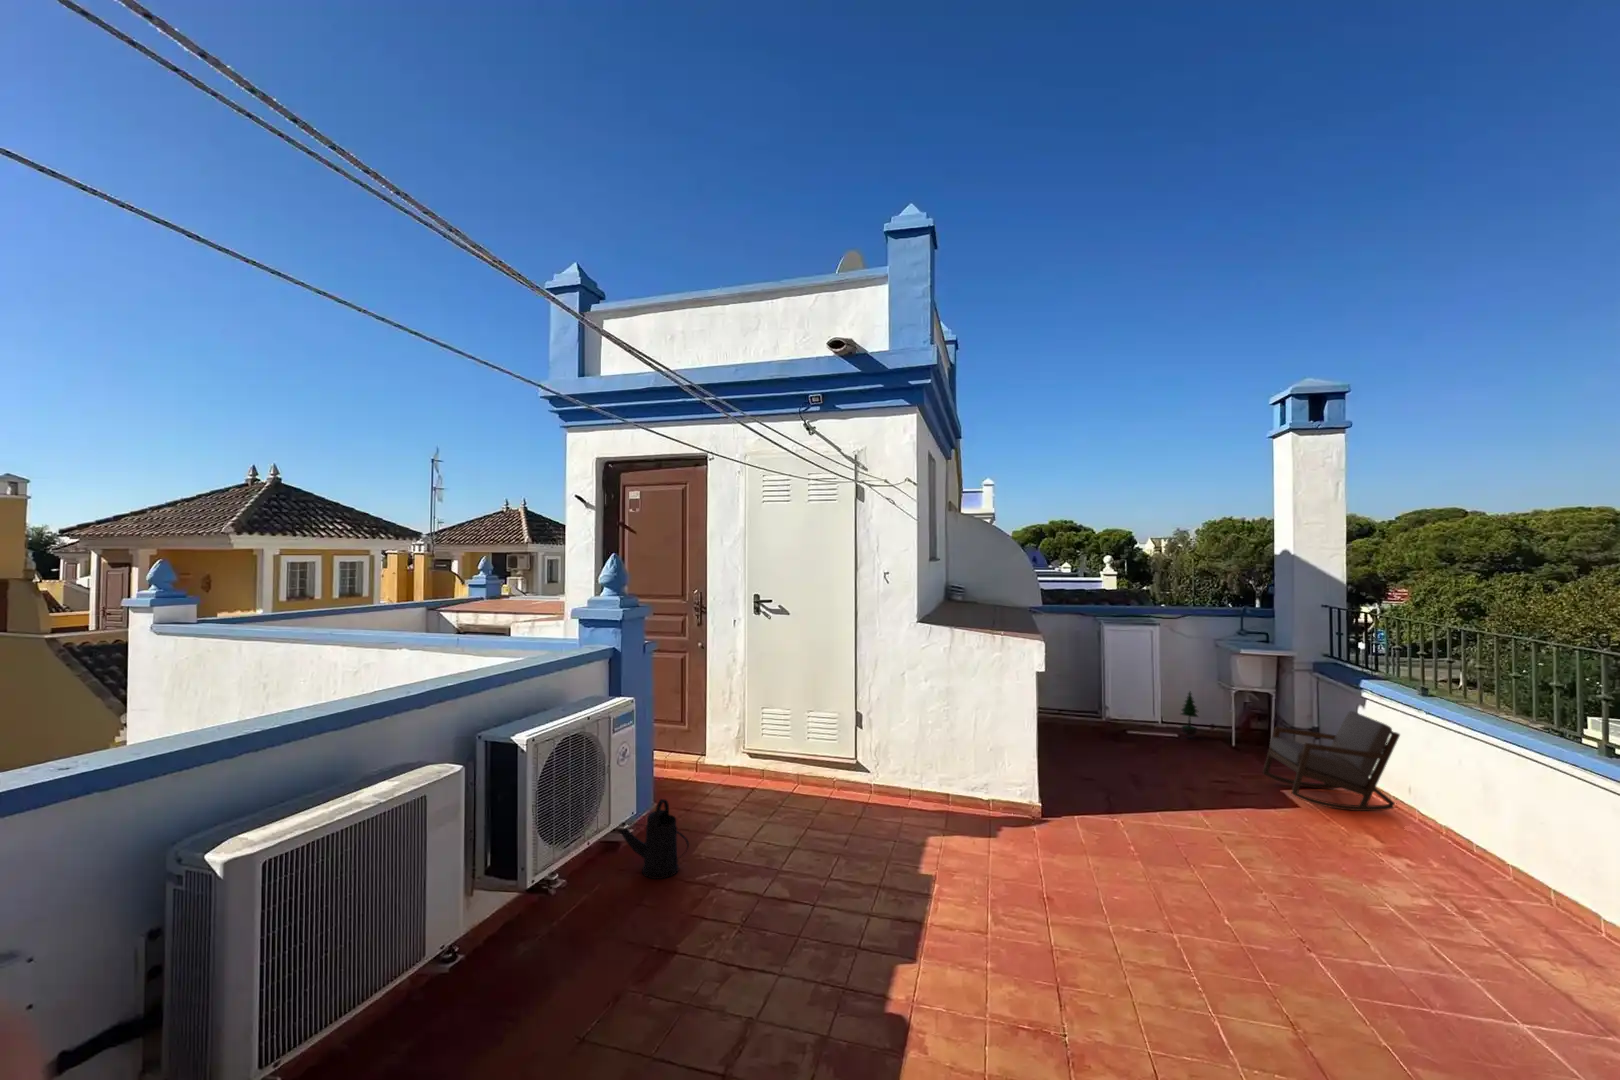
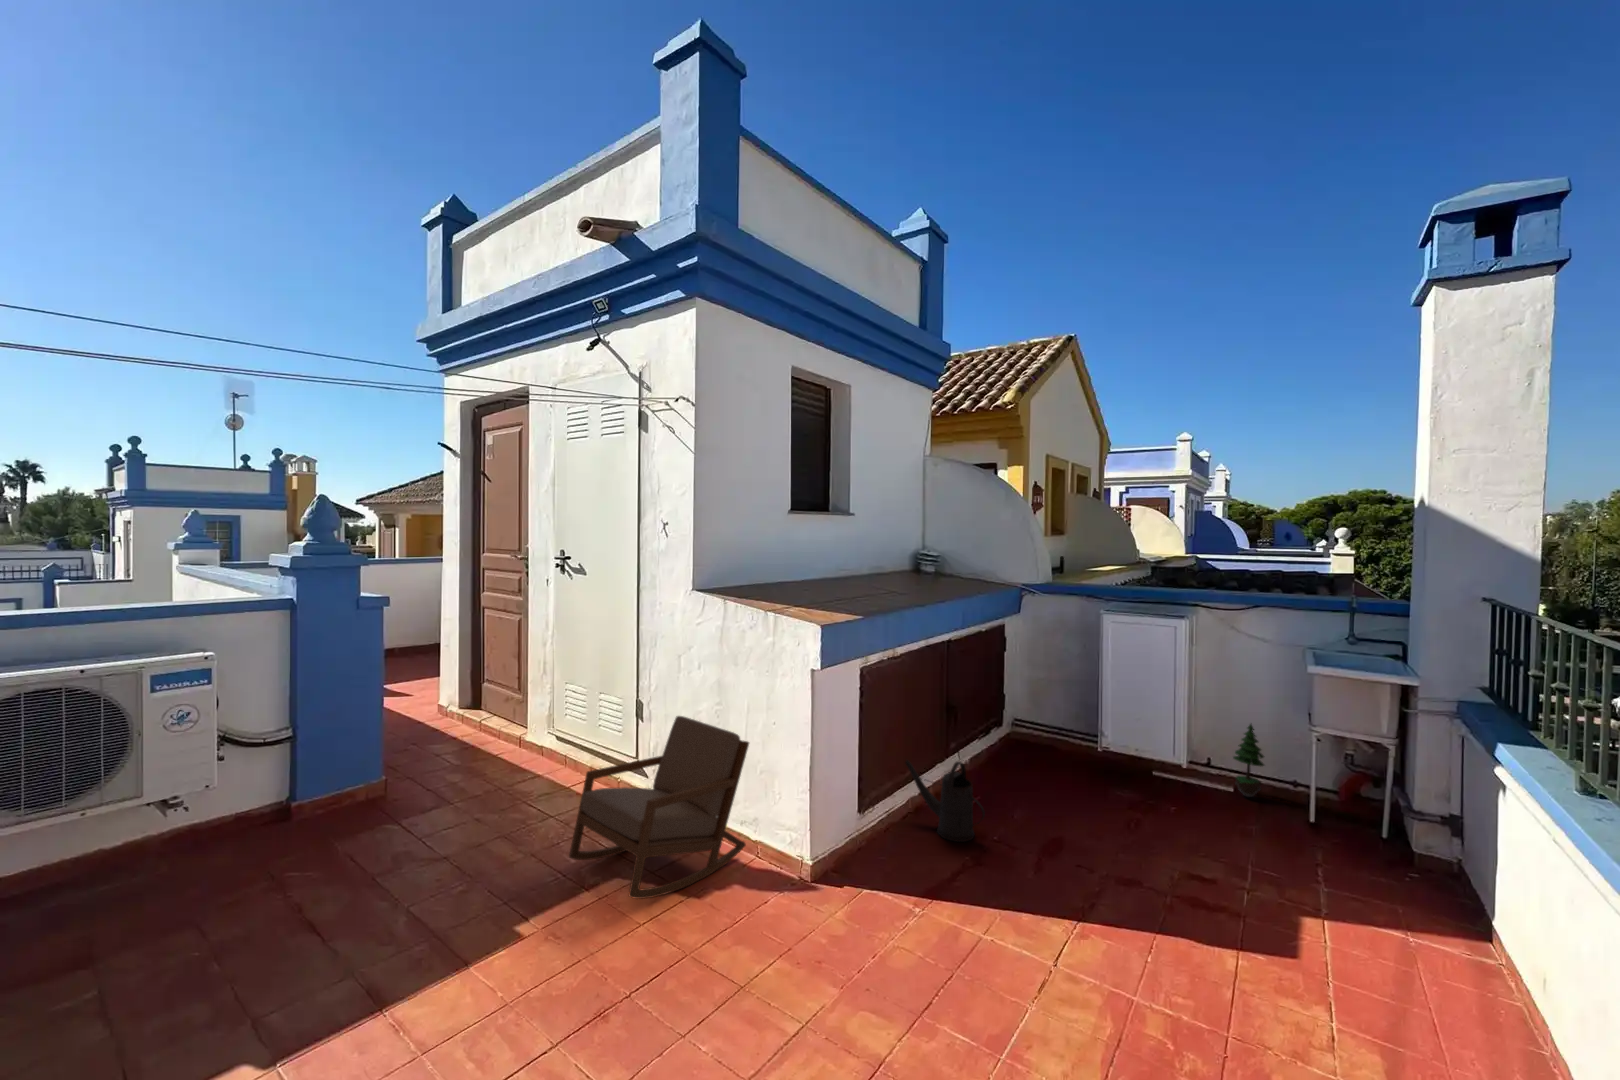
chair: present [1263,711,1400,811] -> present [569,716,749,899]
watering can: present [620,799,689,879] -> present [905,760,985,842]

